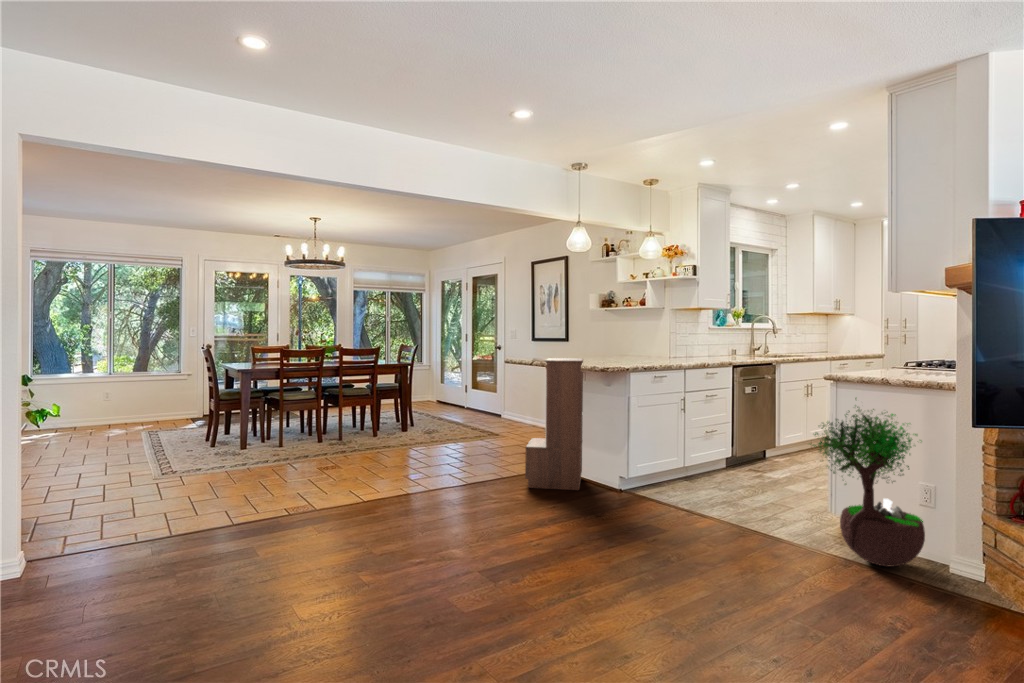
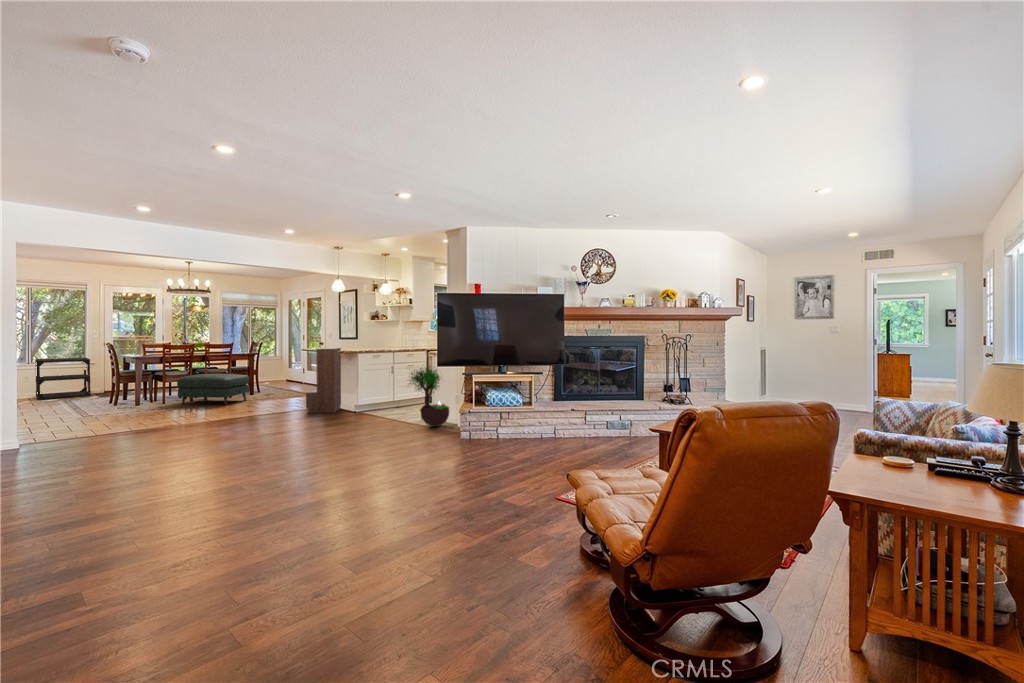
side table: none [116,366,184,429] -> present [35,358,91,400]
ottoman: none [300,398,406,456] -> present [177,374,249,405]

